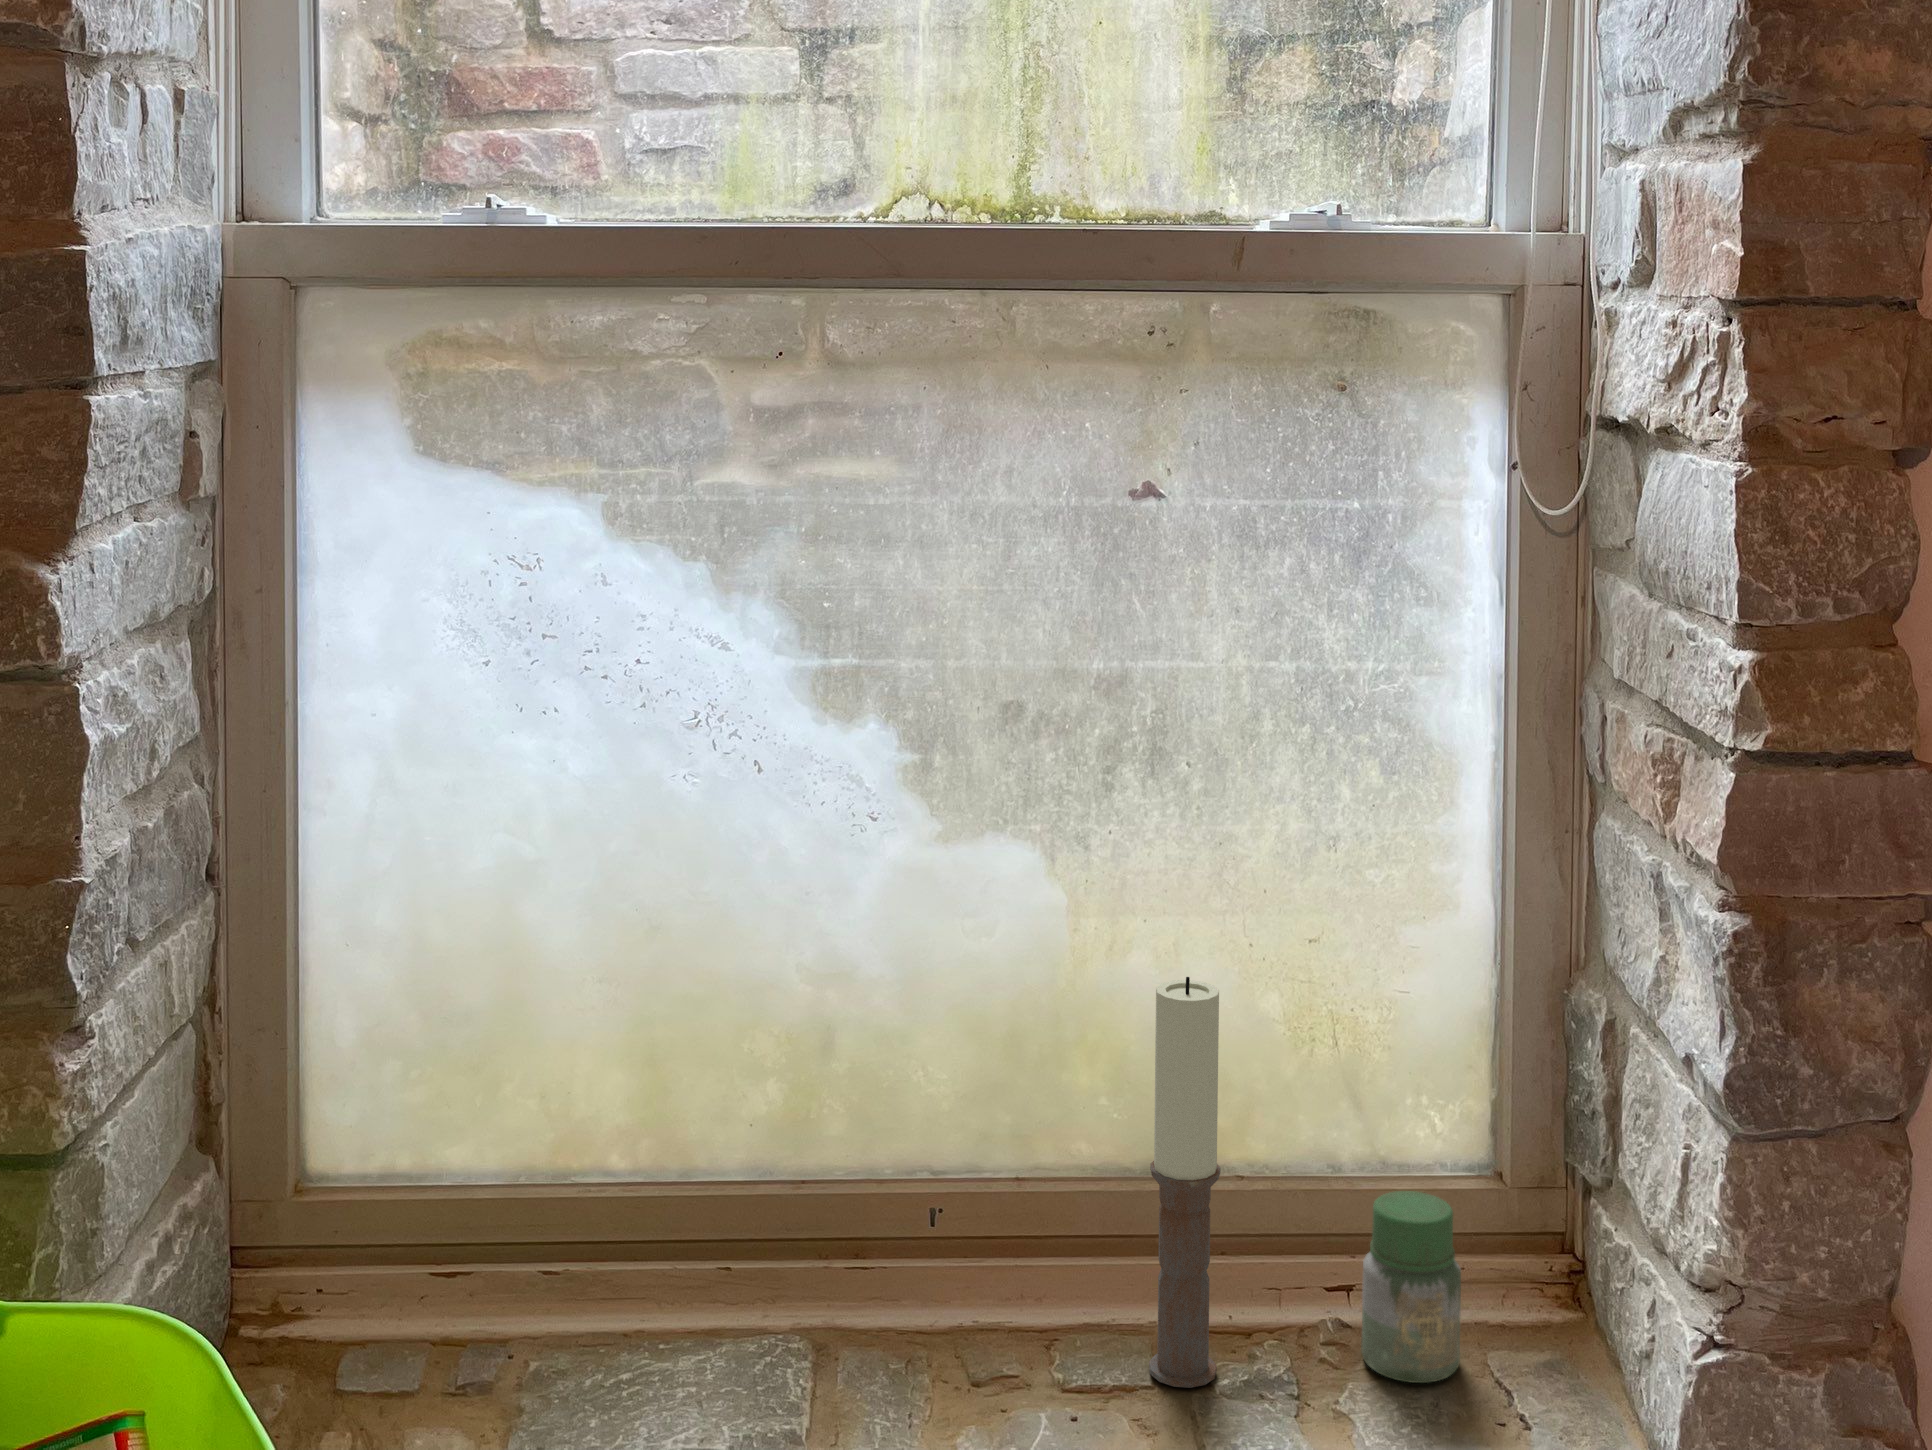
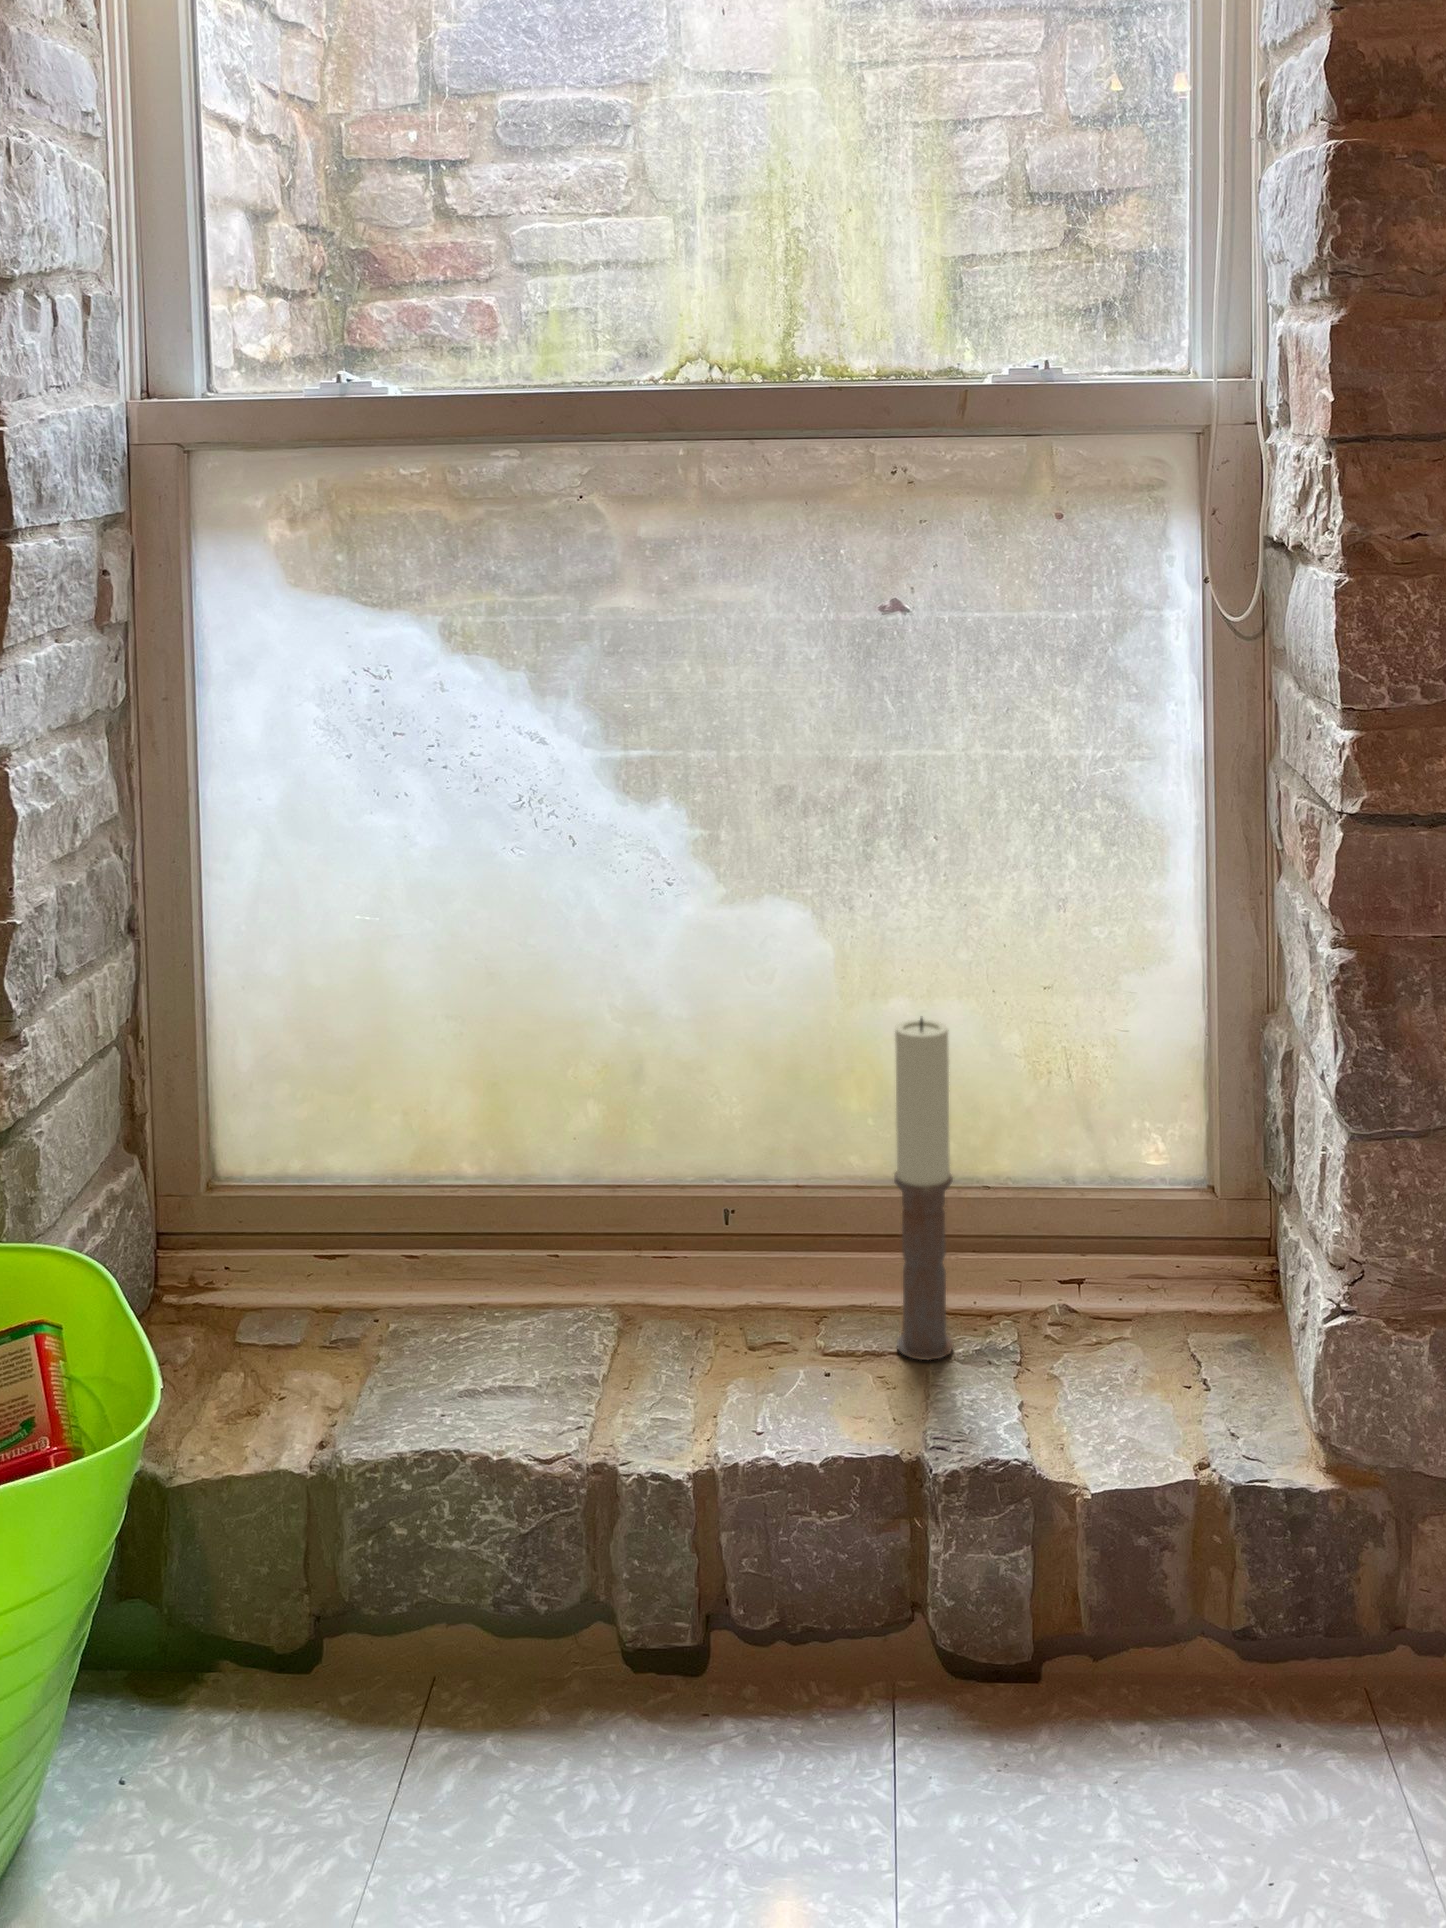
jar: present [1361,1191,1461,1383] -> none [1079,1201,1163,1363]

